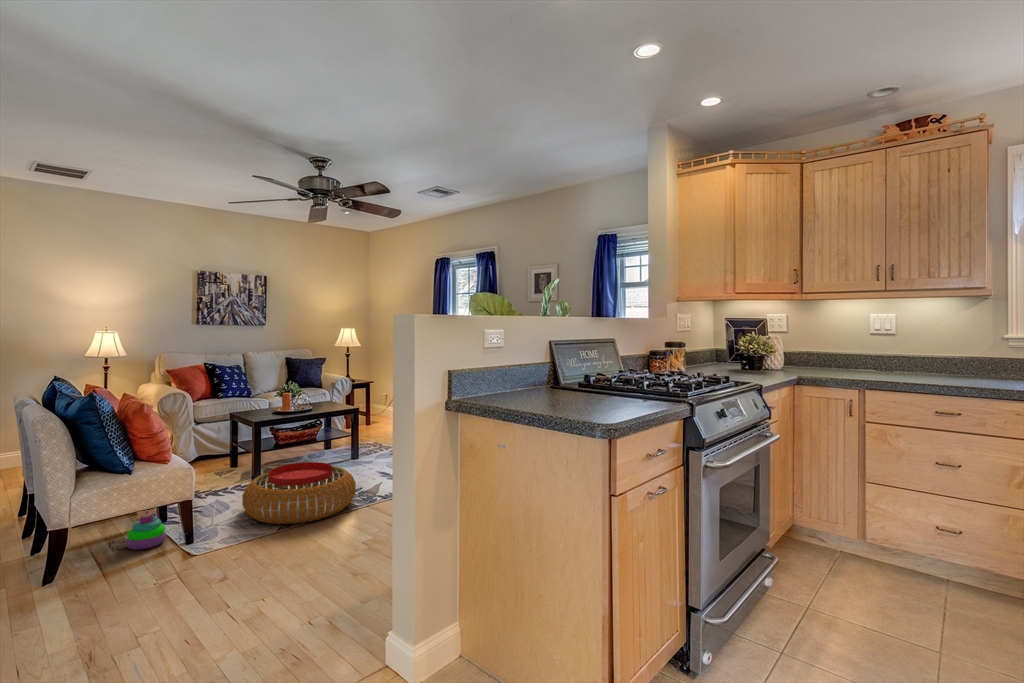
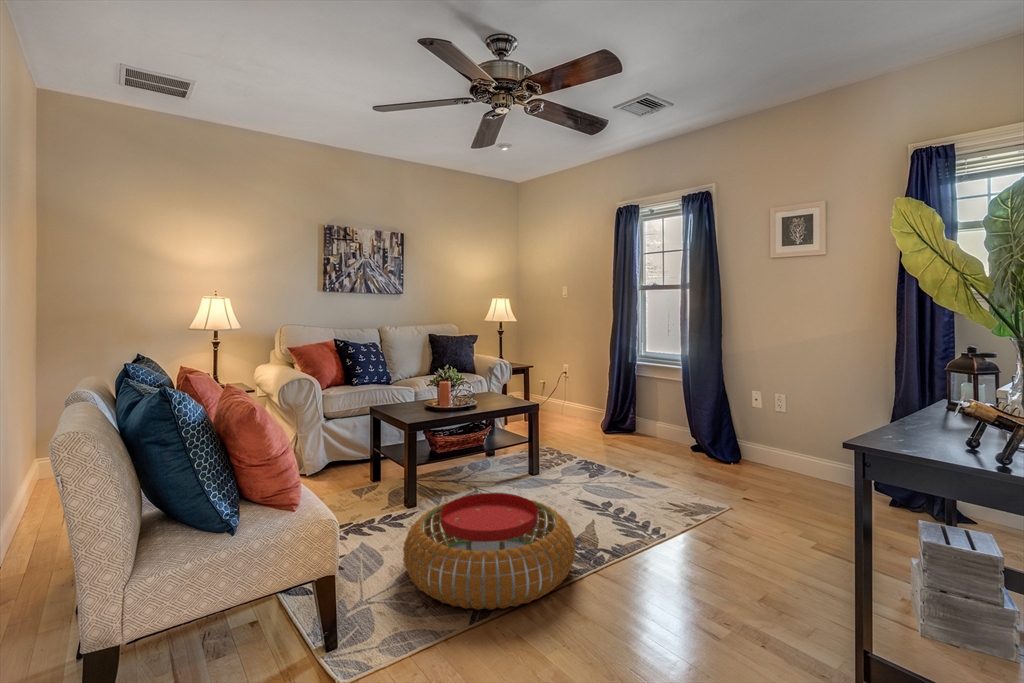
stacking toy: present [126,508,166,550] -> none [233,565,294,651]

